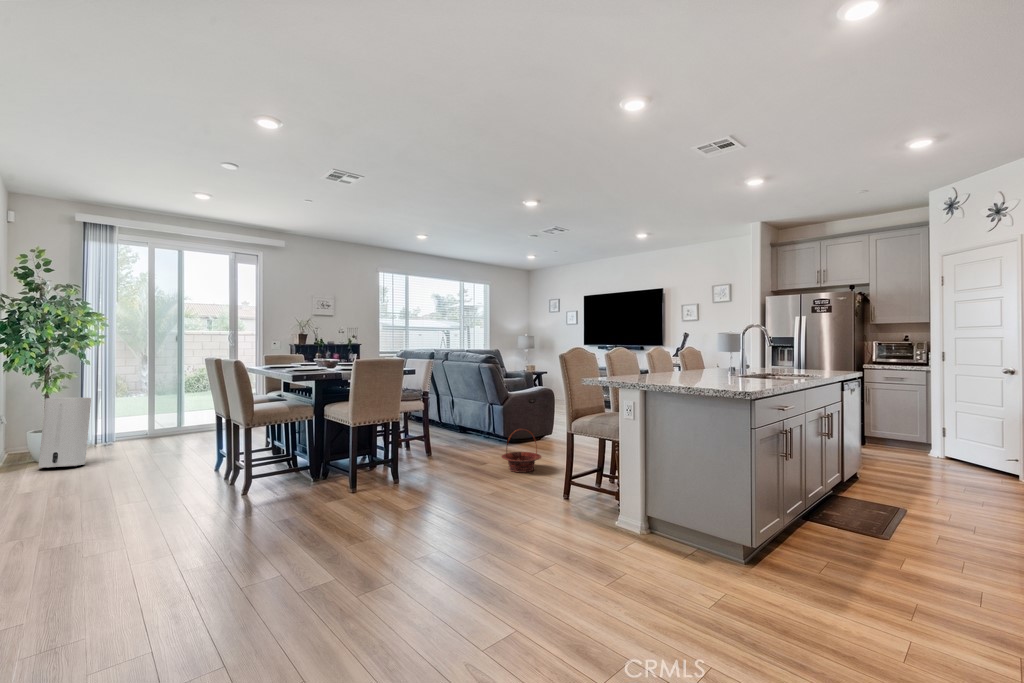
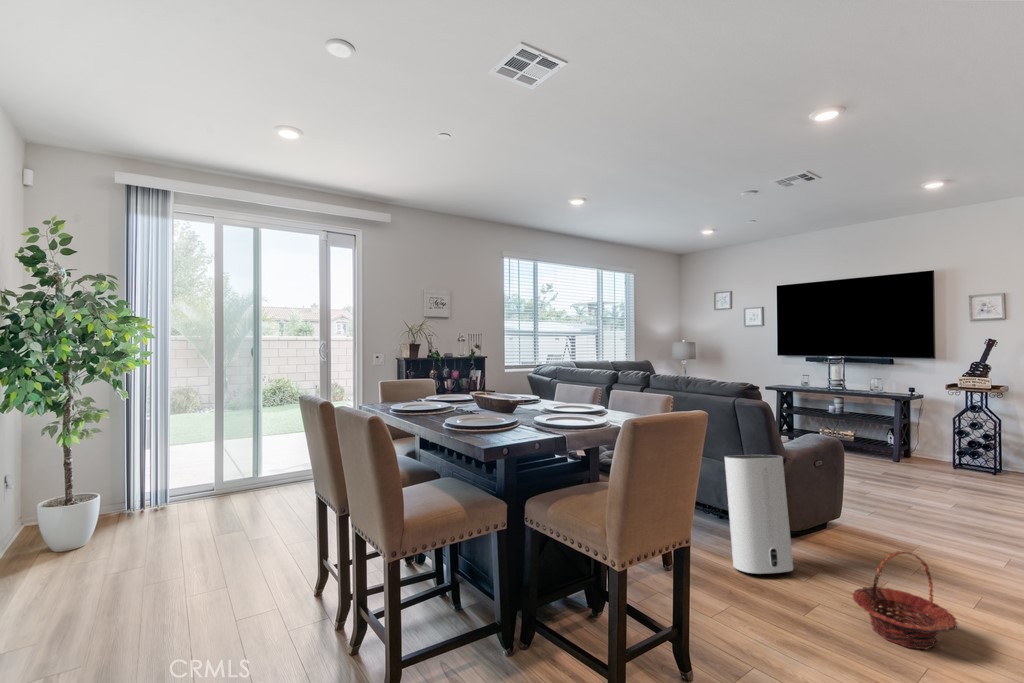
air purifier: present [38,398,91,468] -> present [725,455,793,574]

